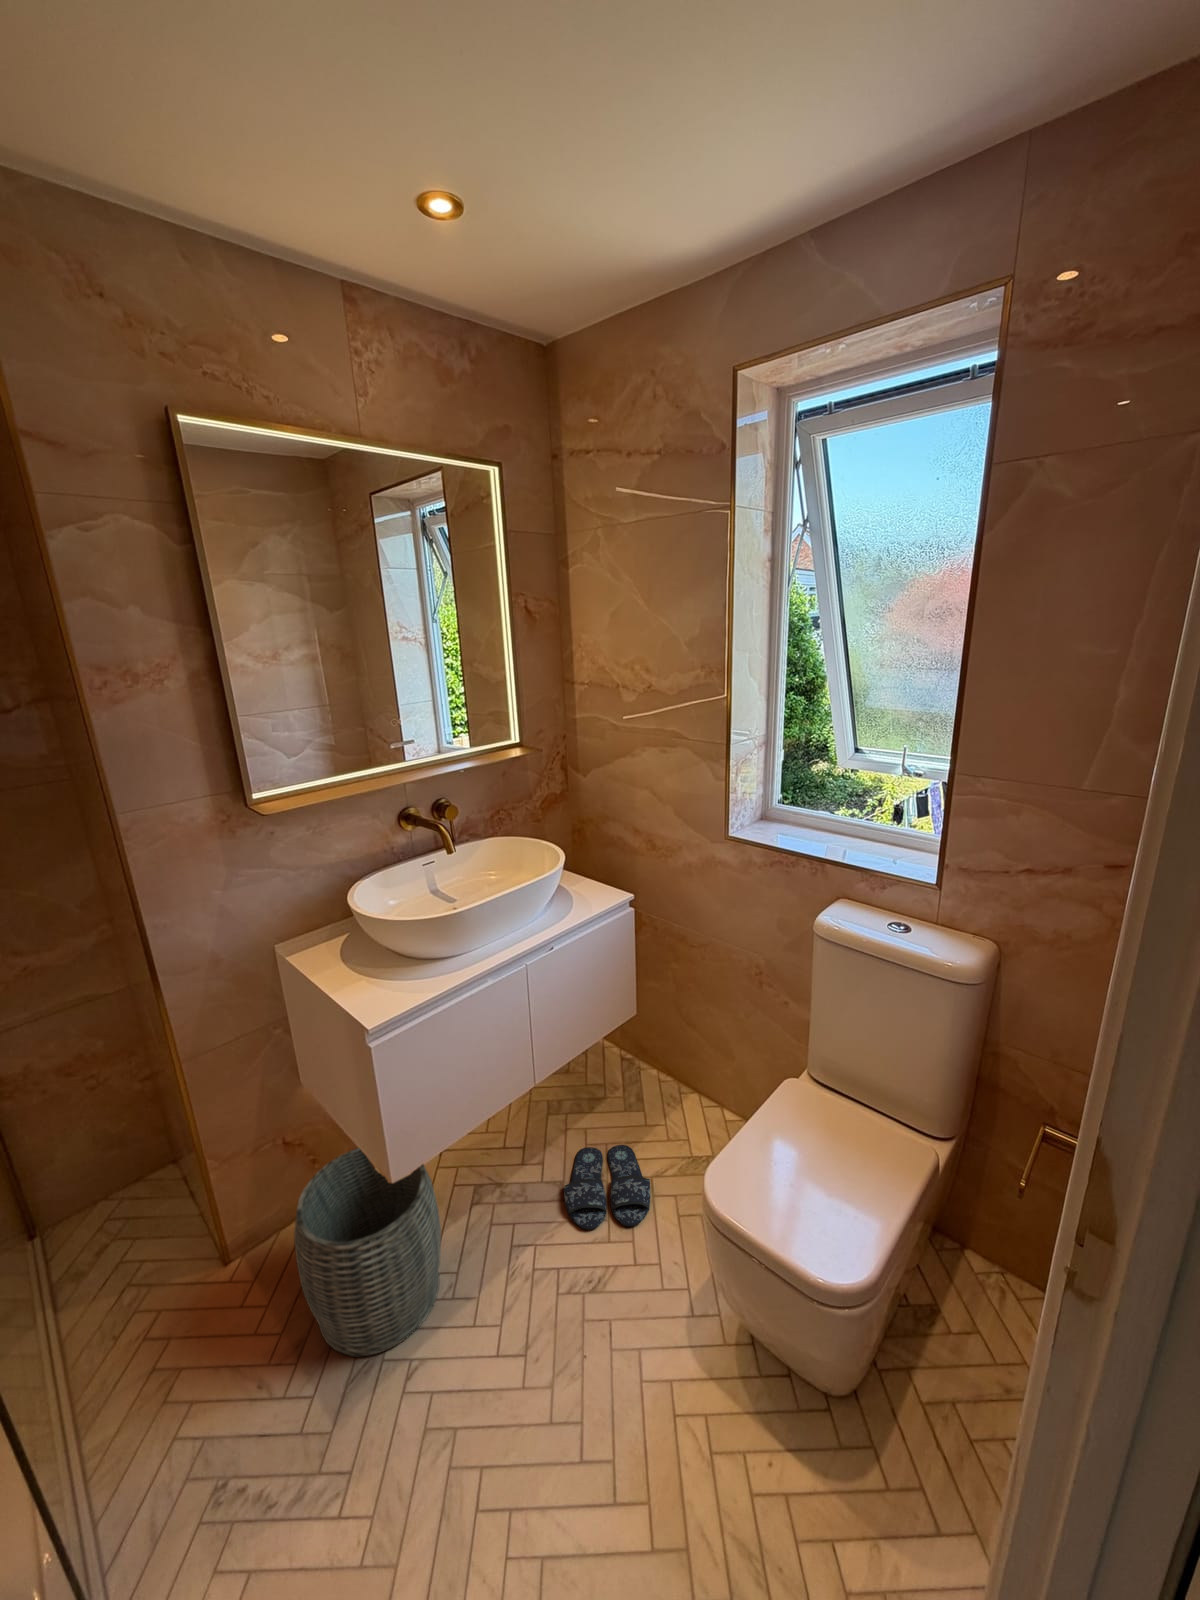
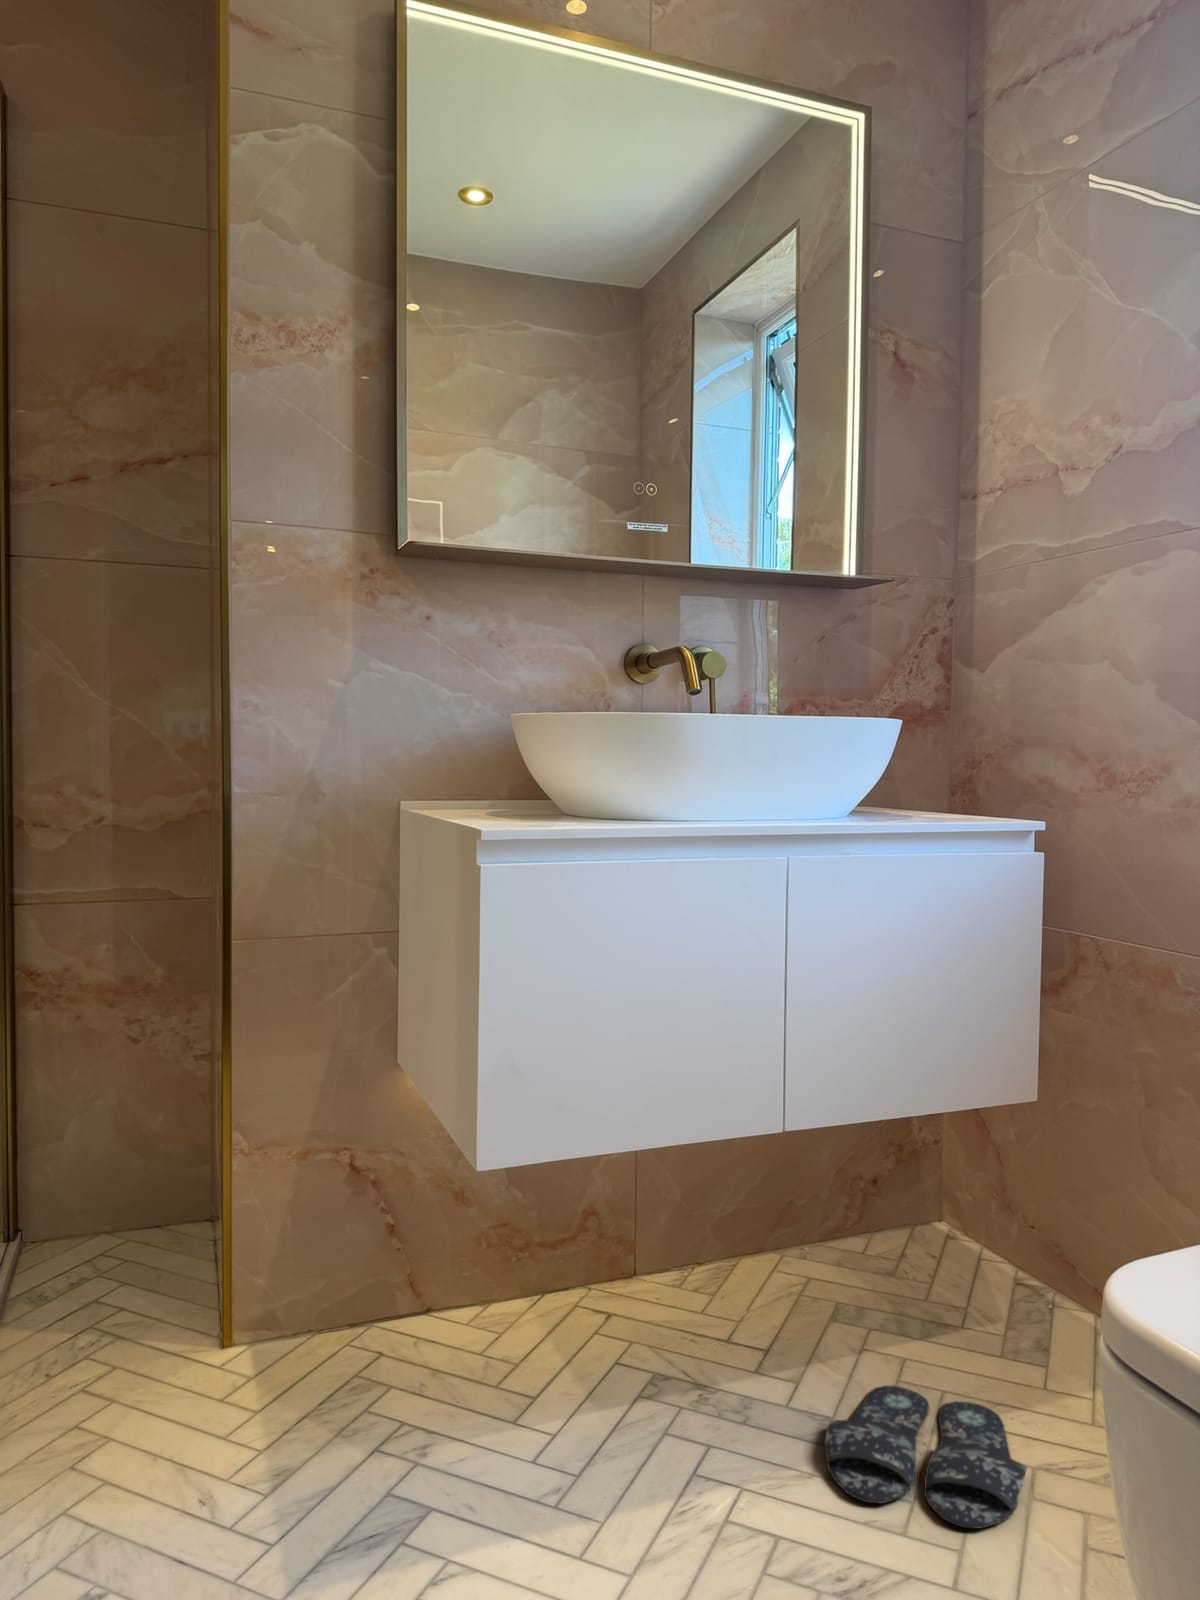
woven basket: present [294,1148,441,1356] -> none [308,1171,564,1531]

